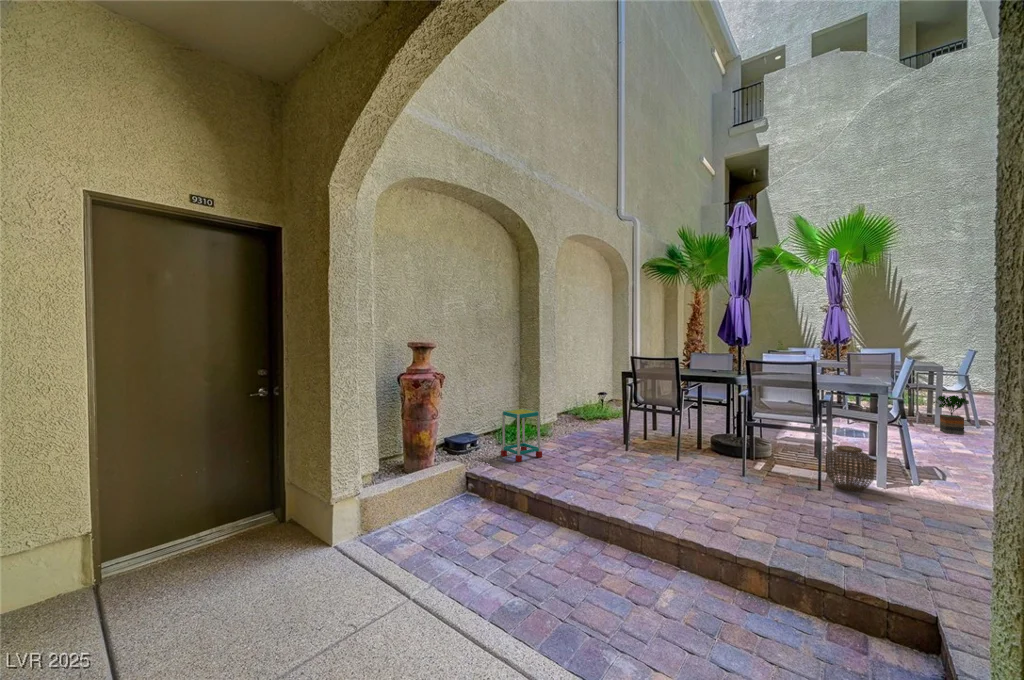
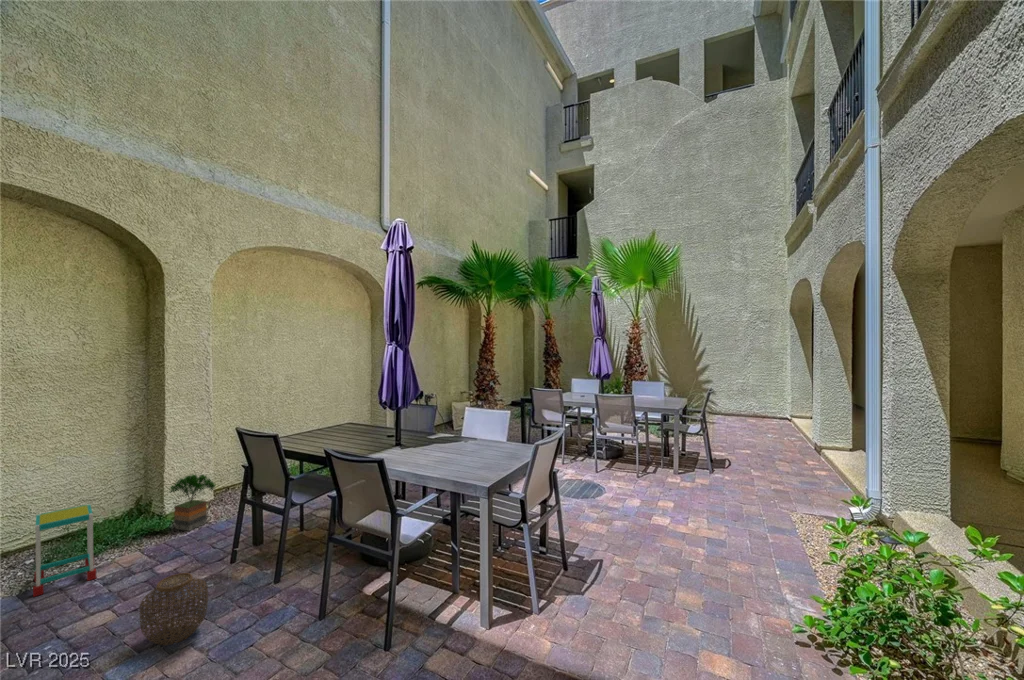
potted tree: present [934,395,969,435] -> present [170,474,215,531]
woven basket: present [826,446,874,492] -> present [140,573,208,645]

